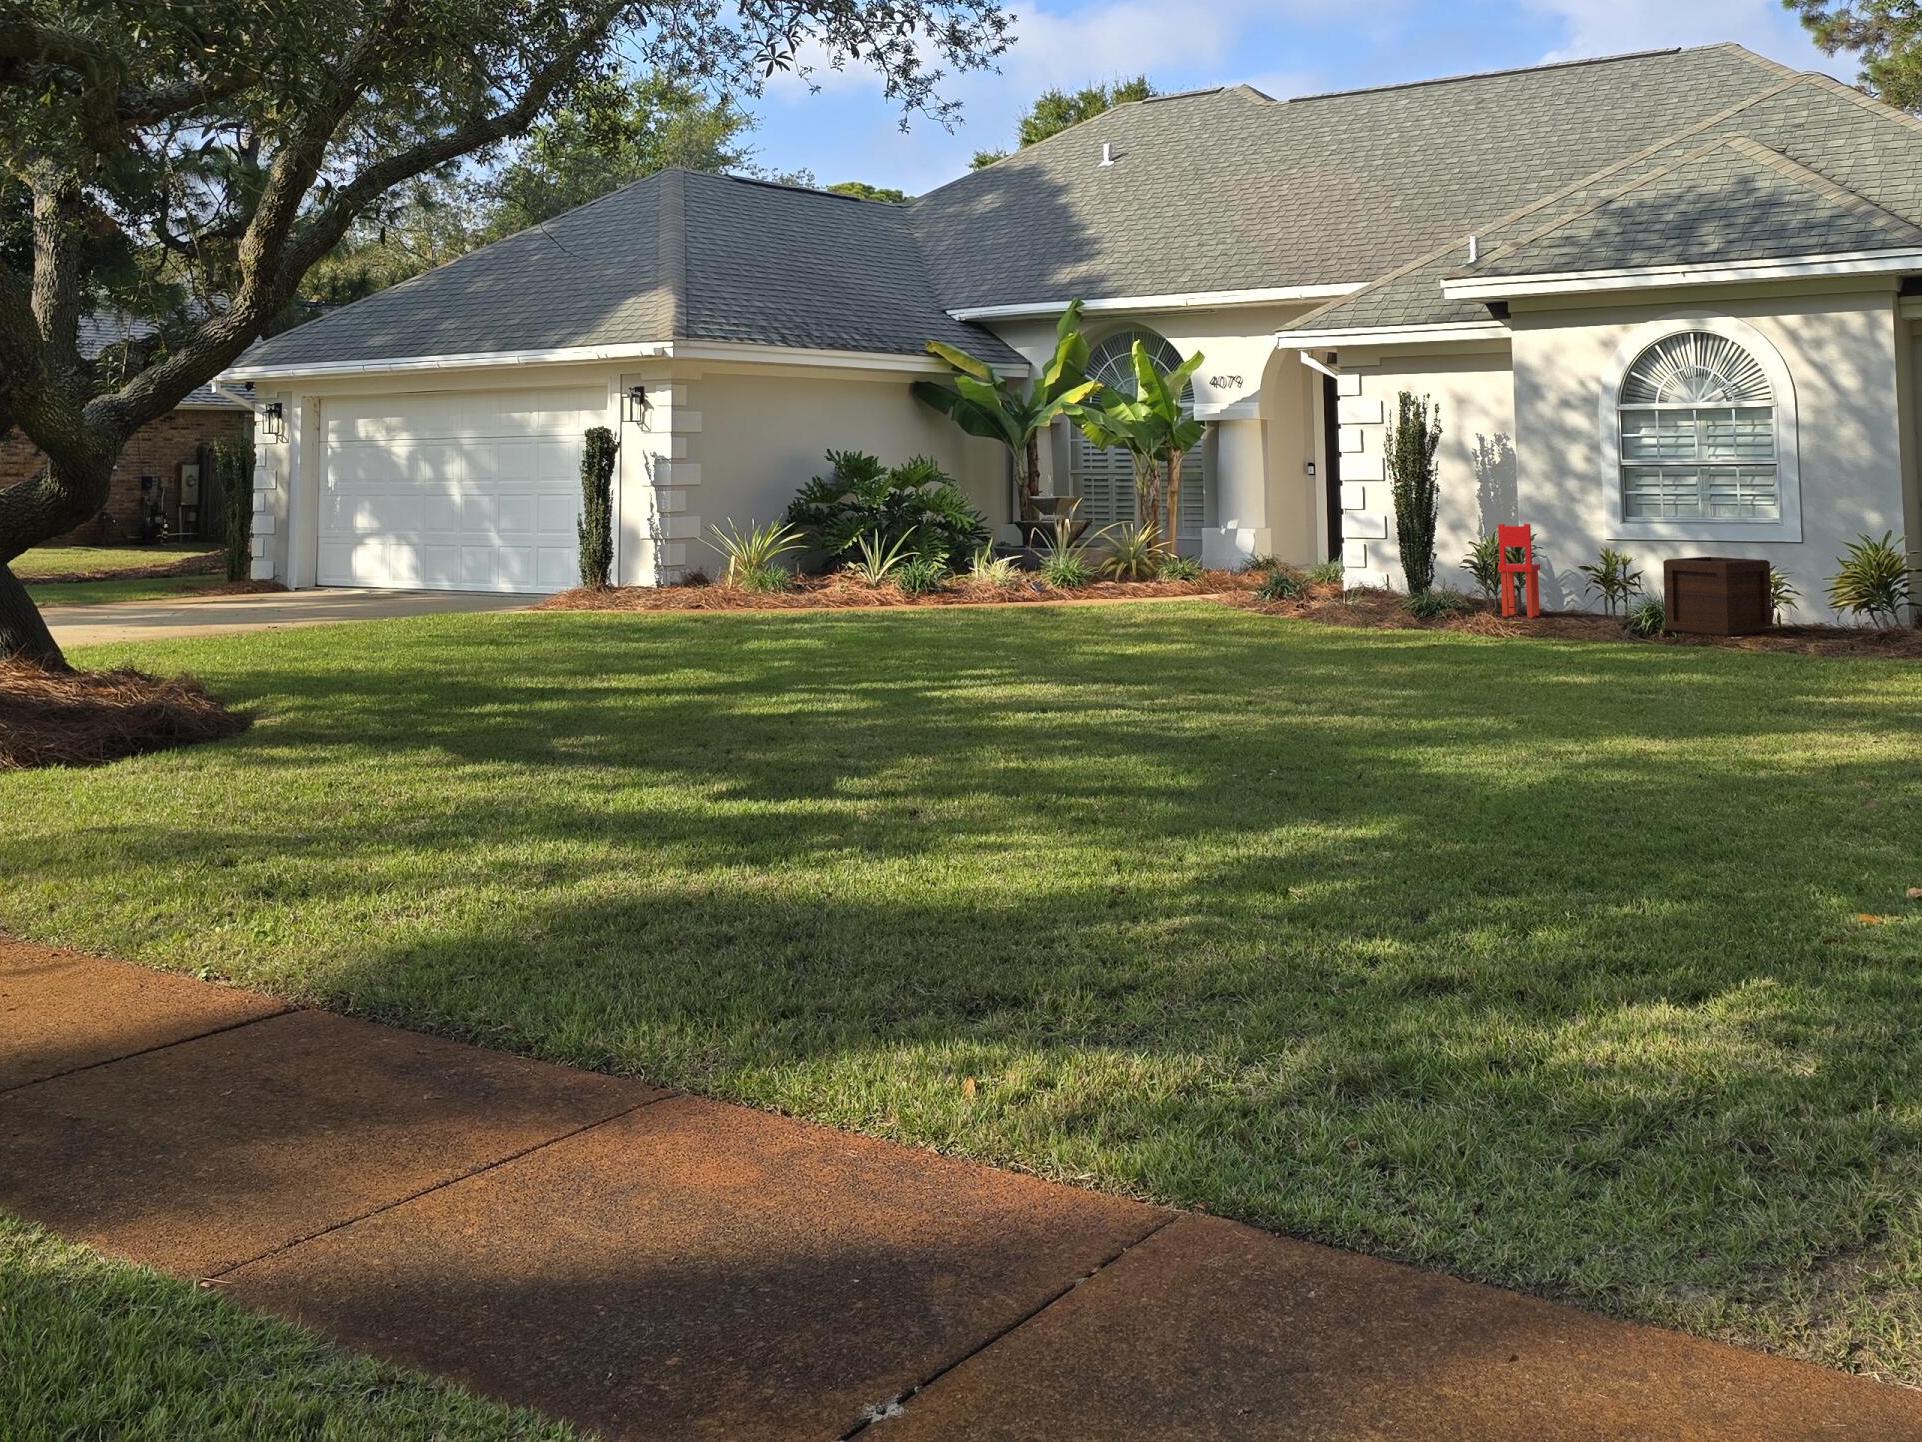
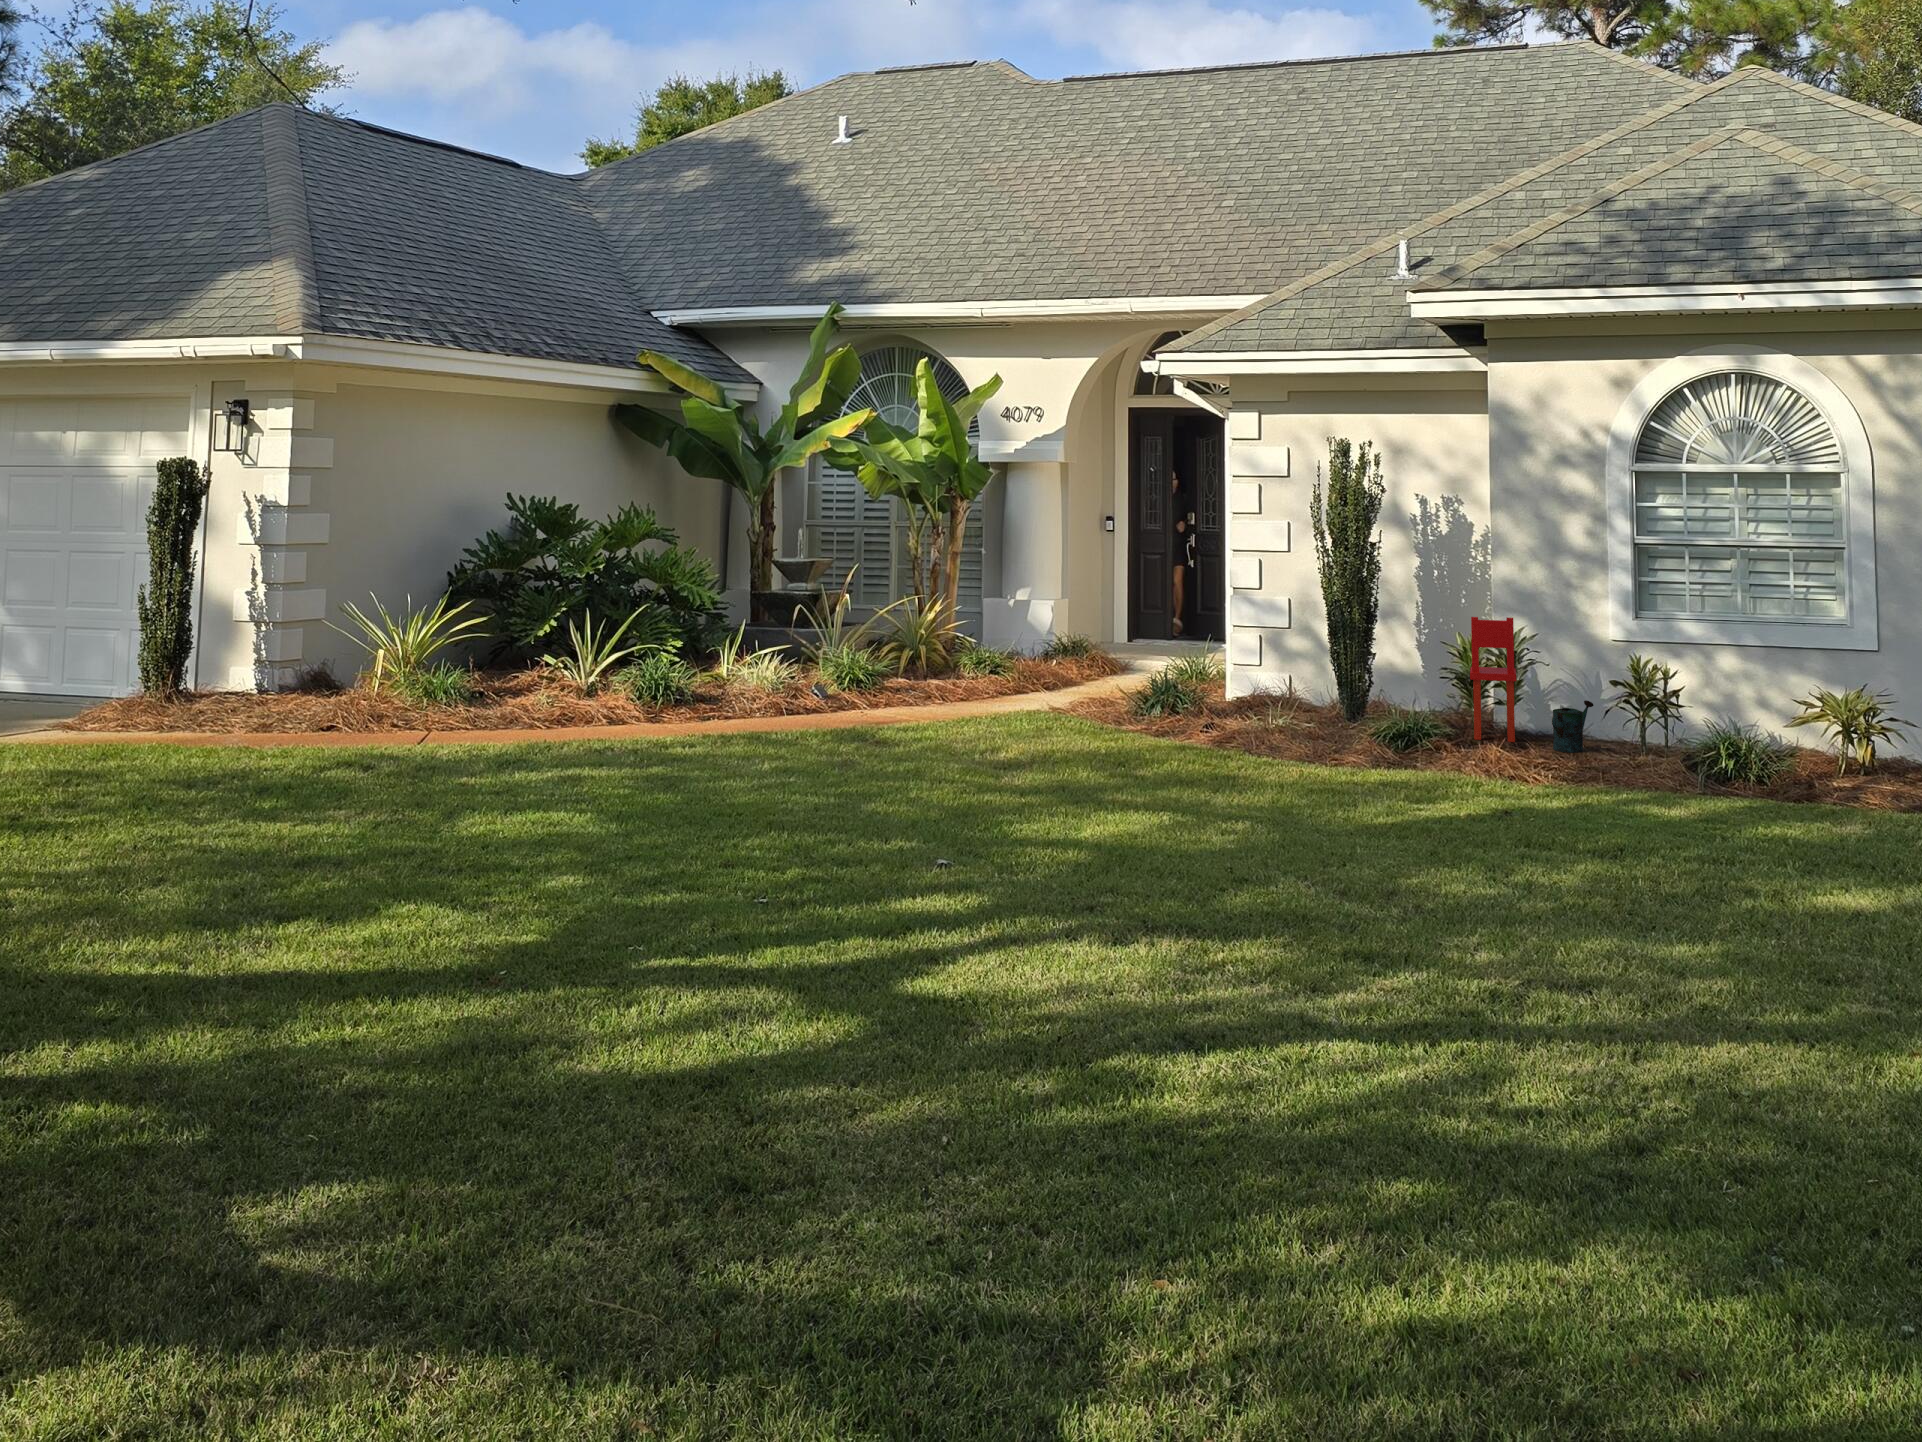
wooden crate: present [1663,557,1772,637] -> none [1725,667,1855,784]
watering can: none [1549,585,1590,622] -> present [1552,700,1594,753]

